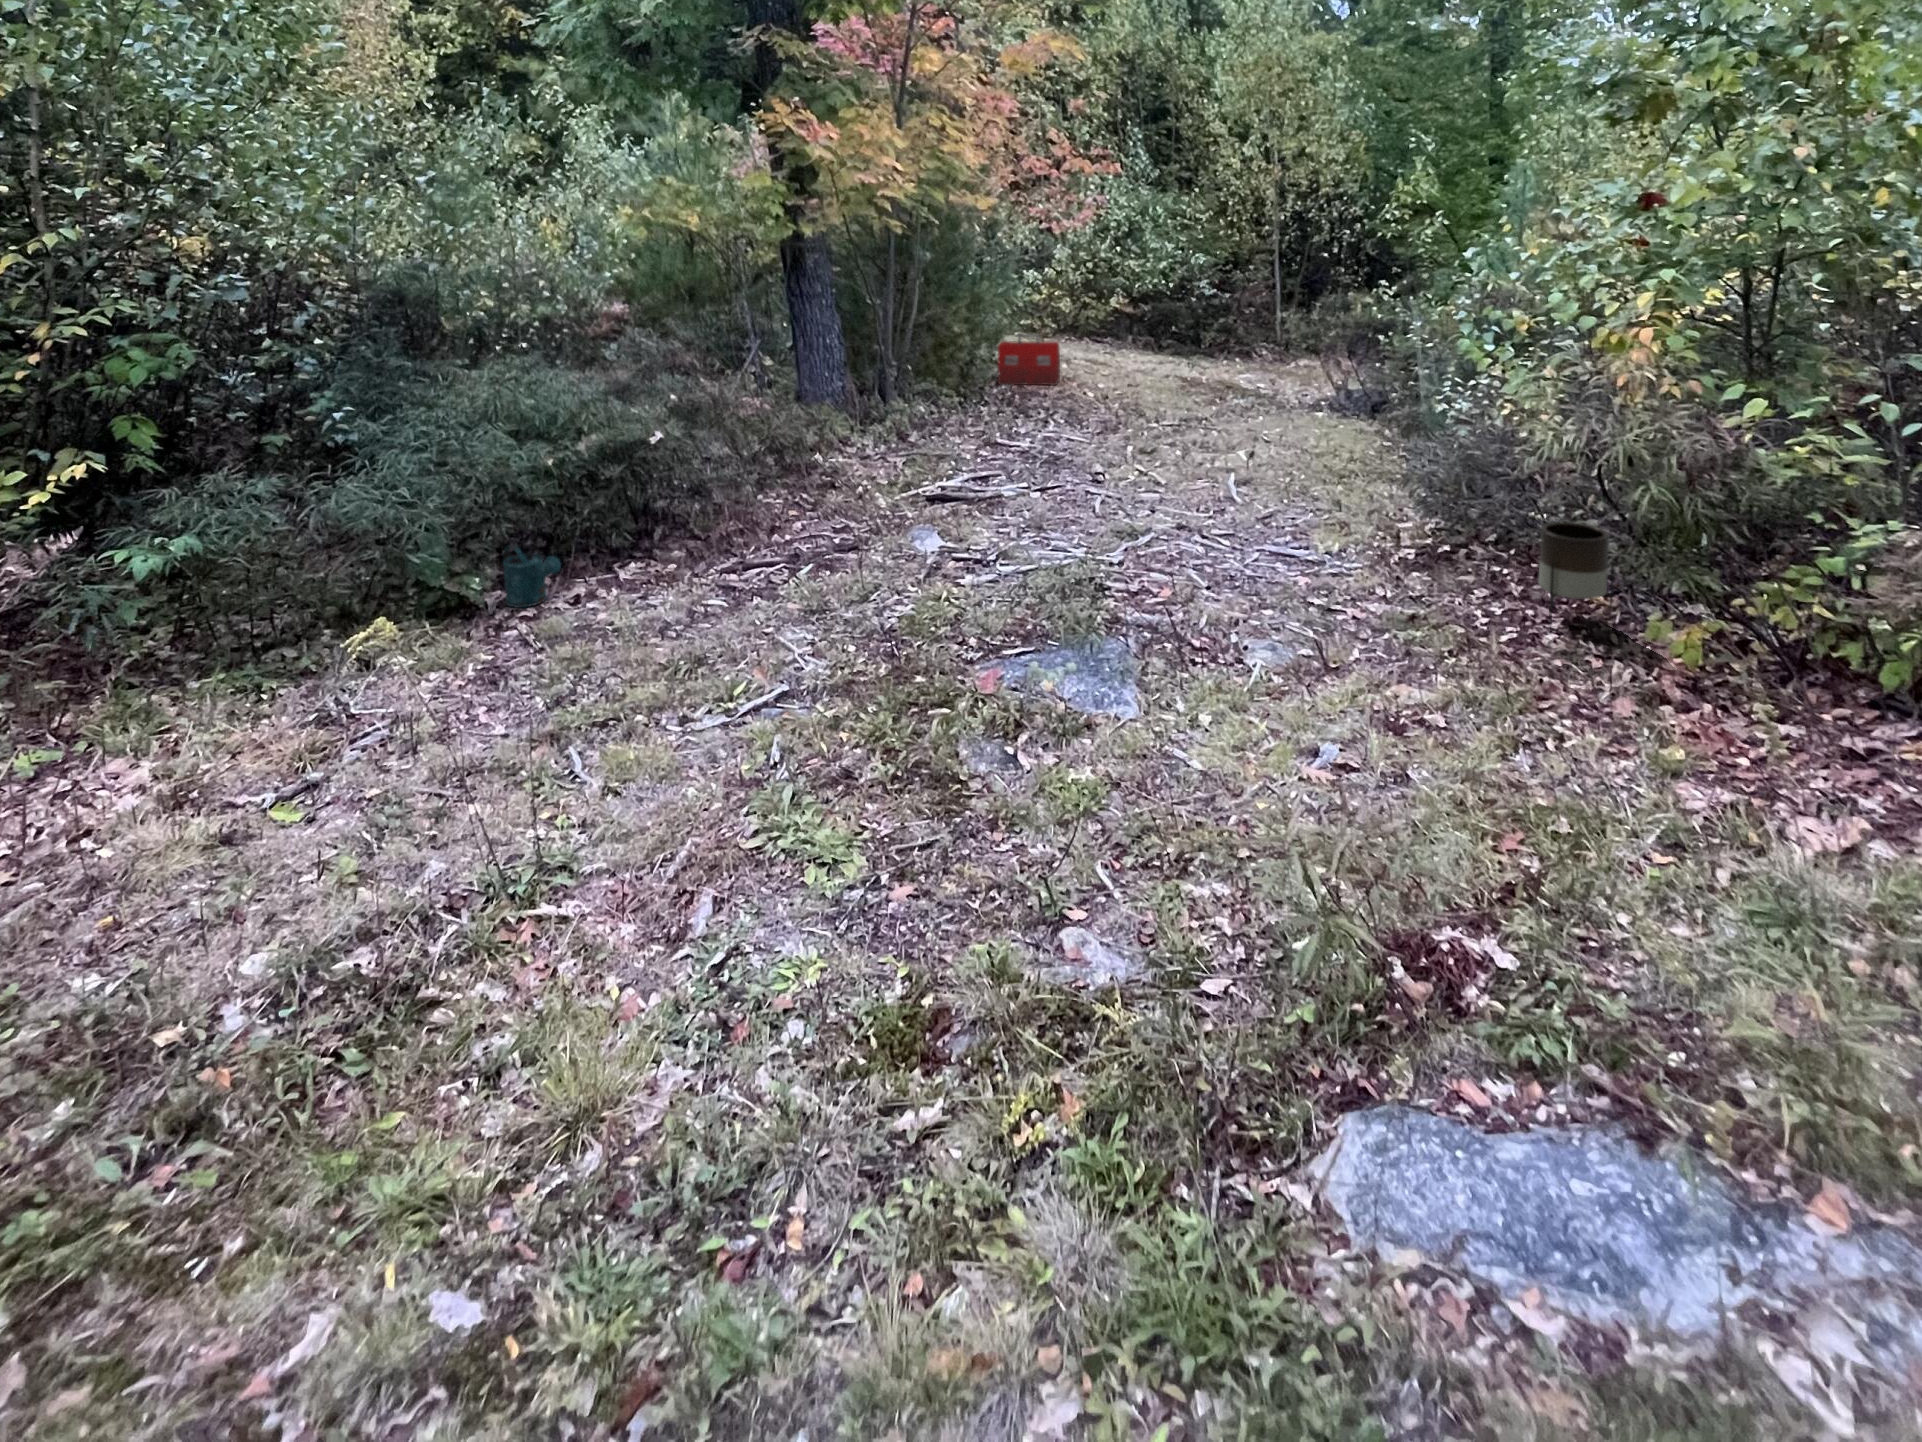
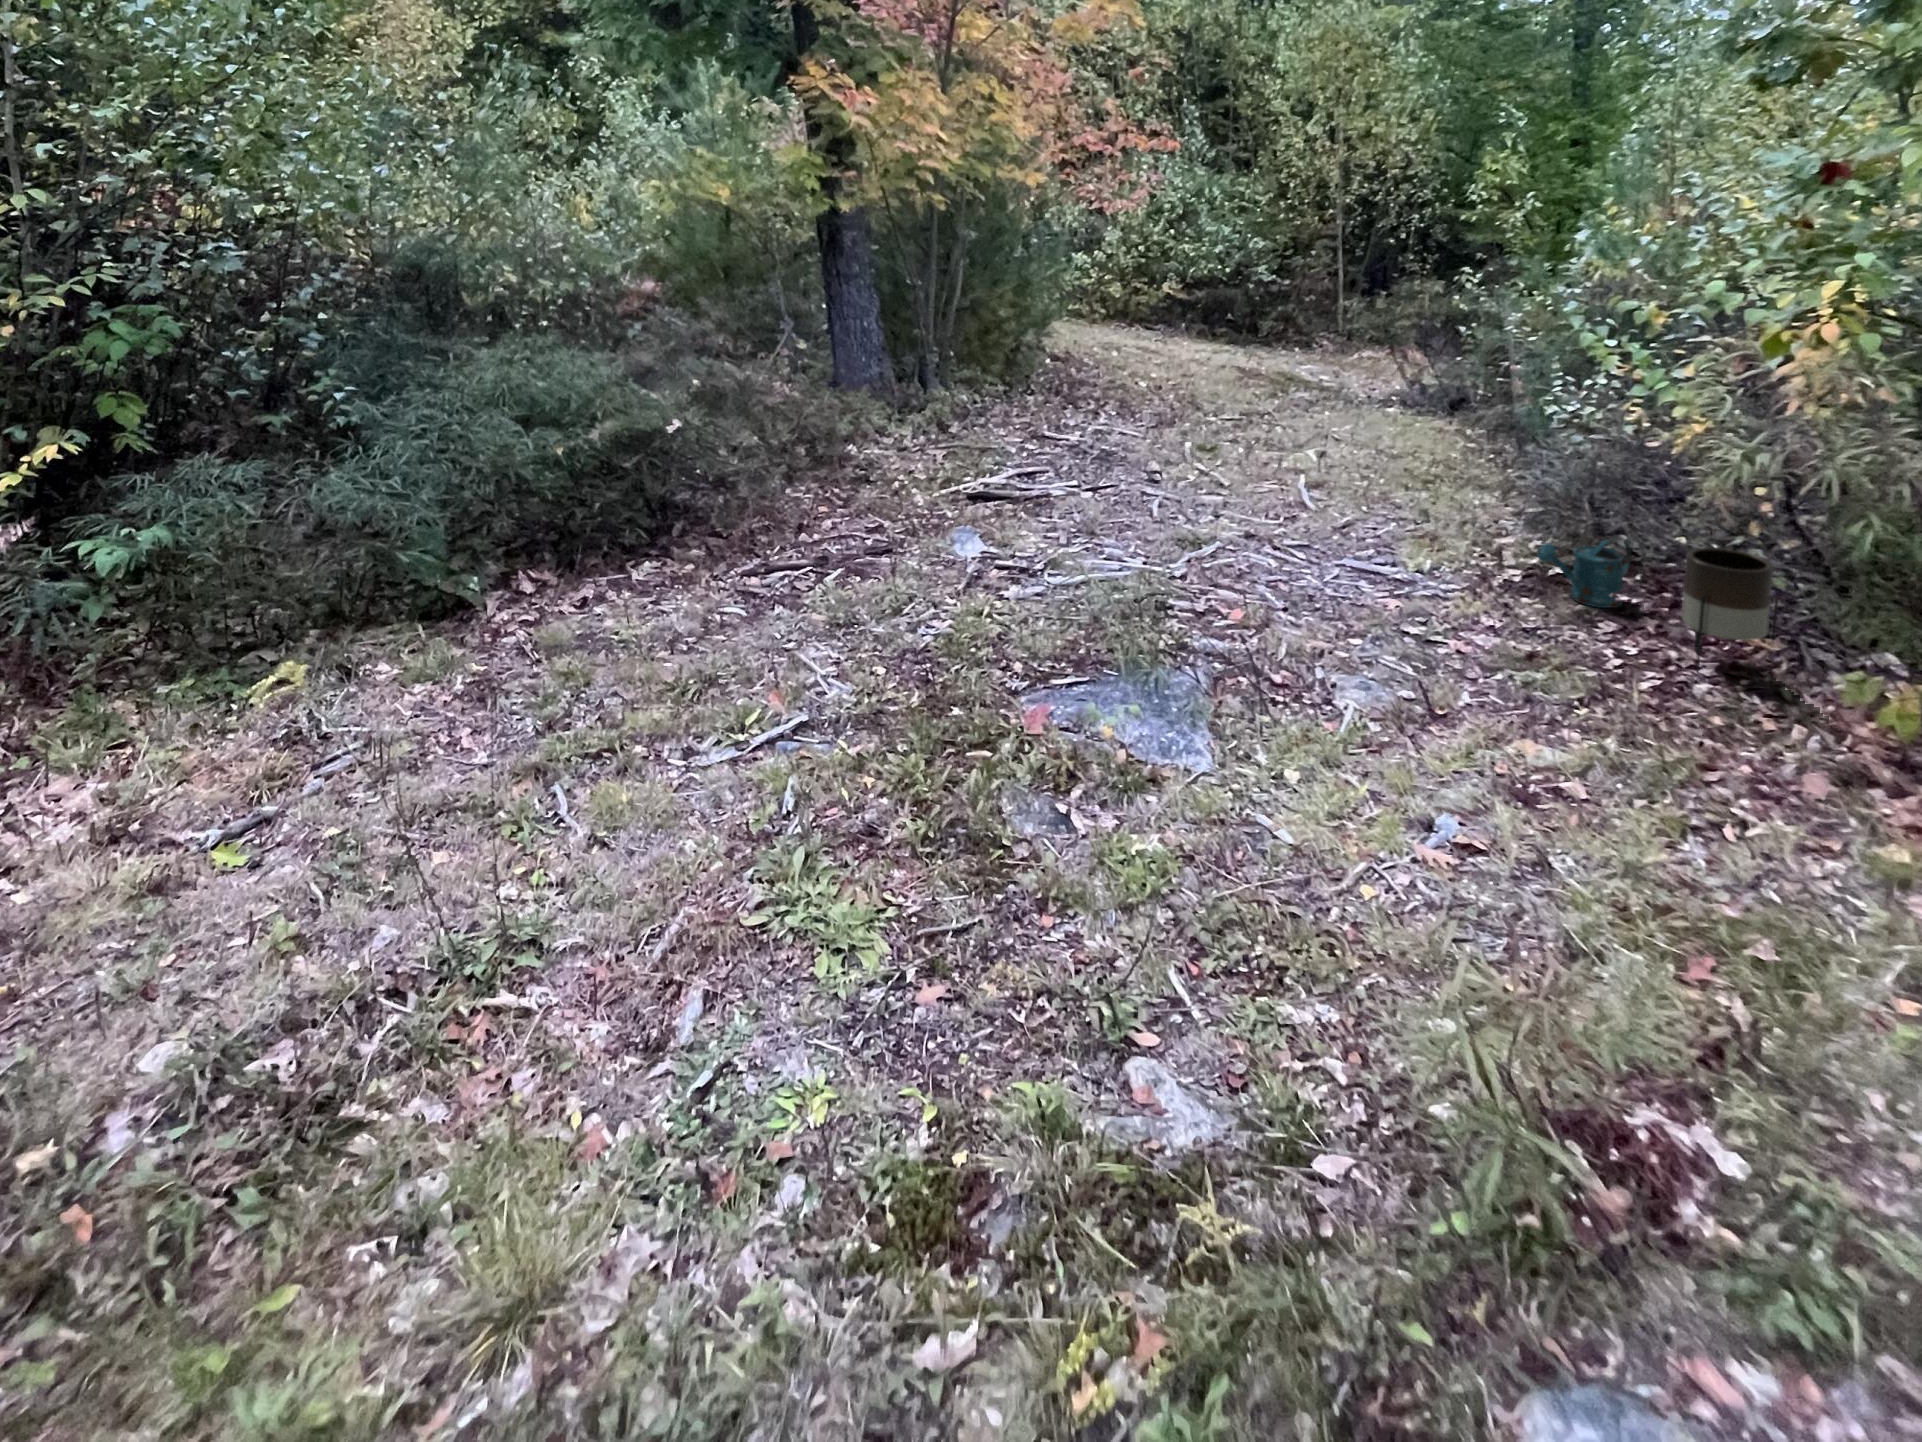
toolbox: present [998,334,1060,385] -> none [1044,321,1109,375]
watering can: present [503,544,561,608] -> present [1538,538,1631,608]

